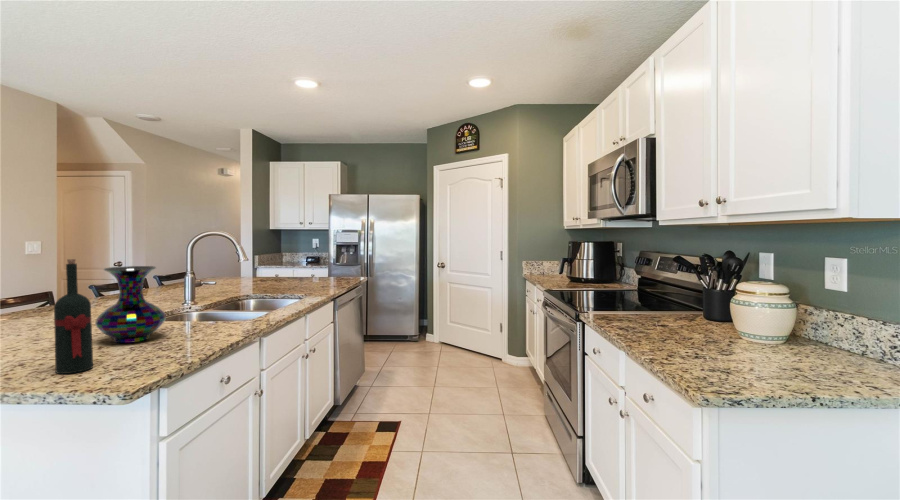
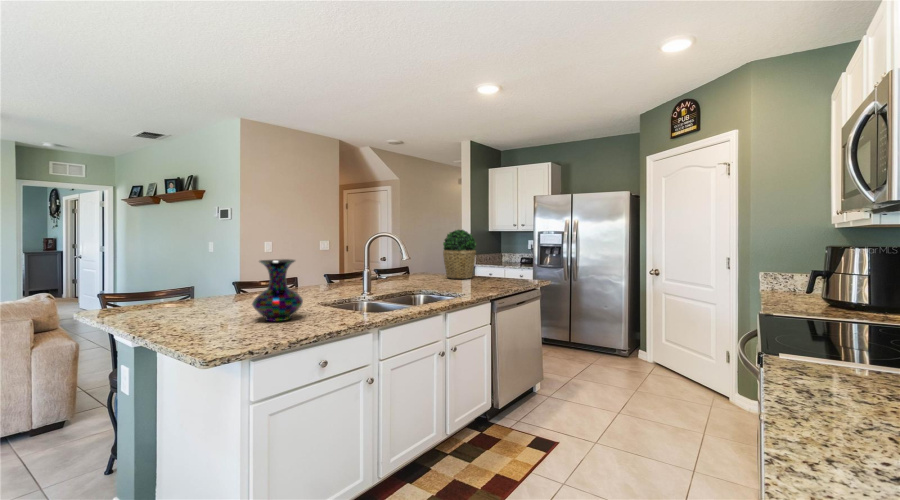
potted plant: none [251,228,290,281] -> present [443,230,476,279]
wine bottle: present [54,259,93,374] -> none [194,251,220,340]

